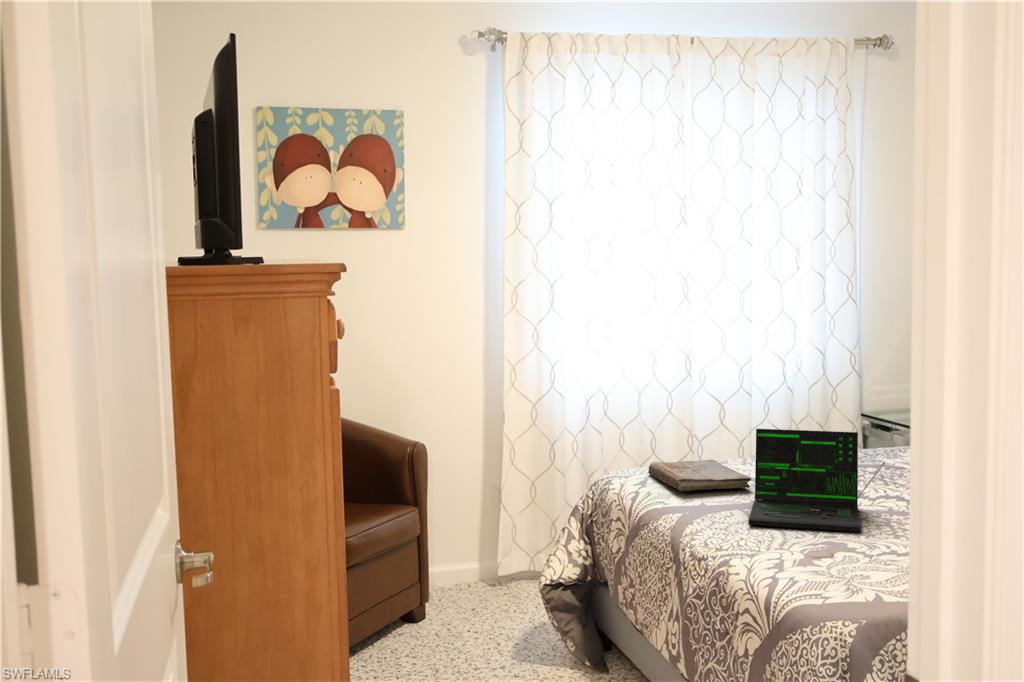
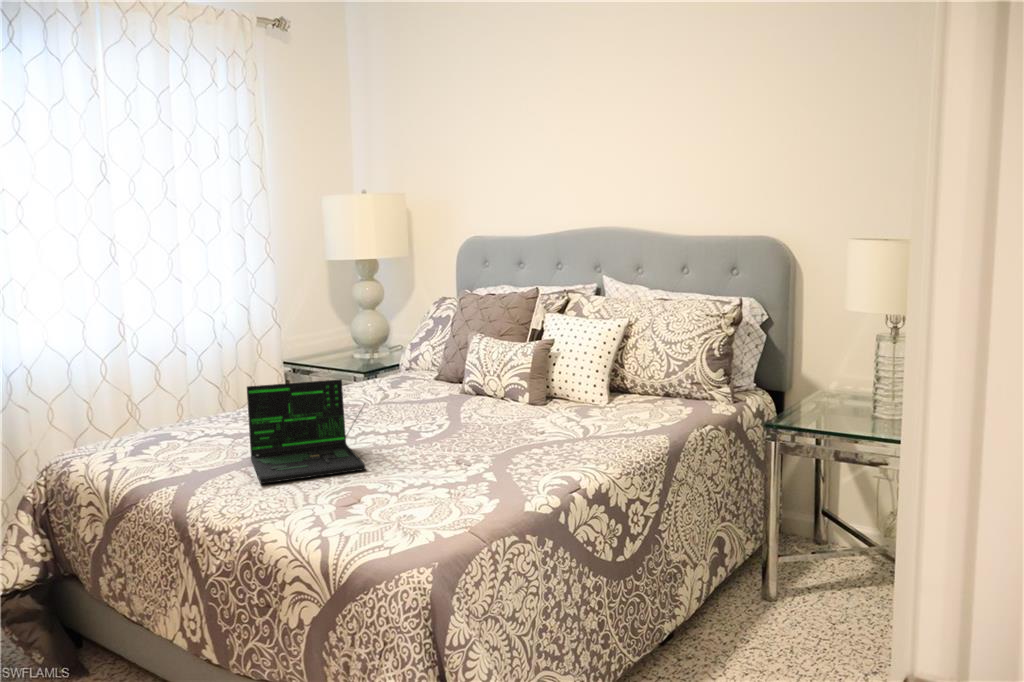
book: present [648,460,751,491] -> none [116,421,238,461]

